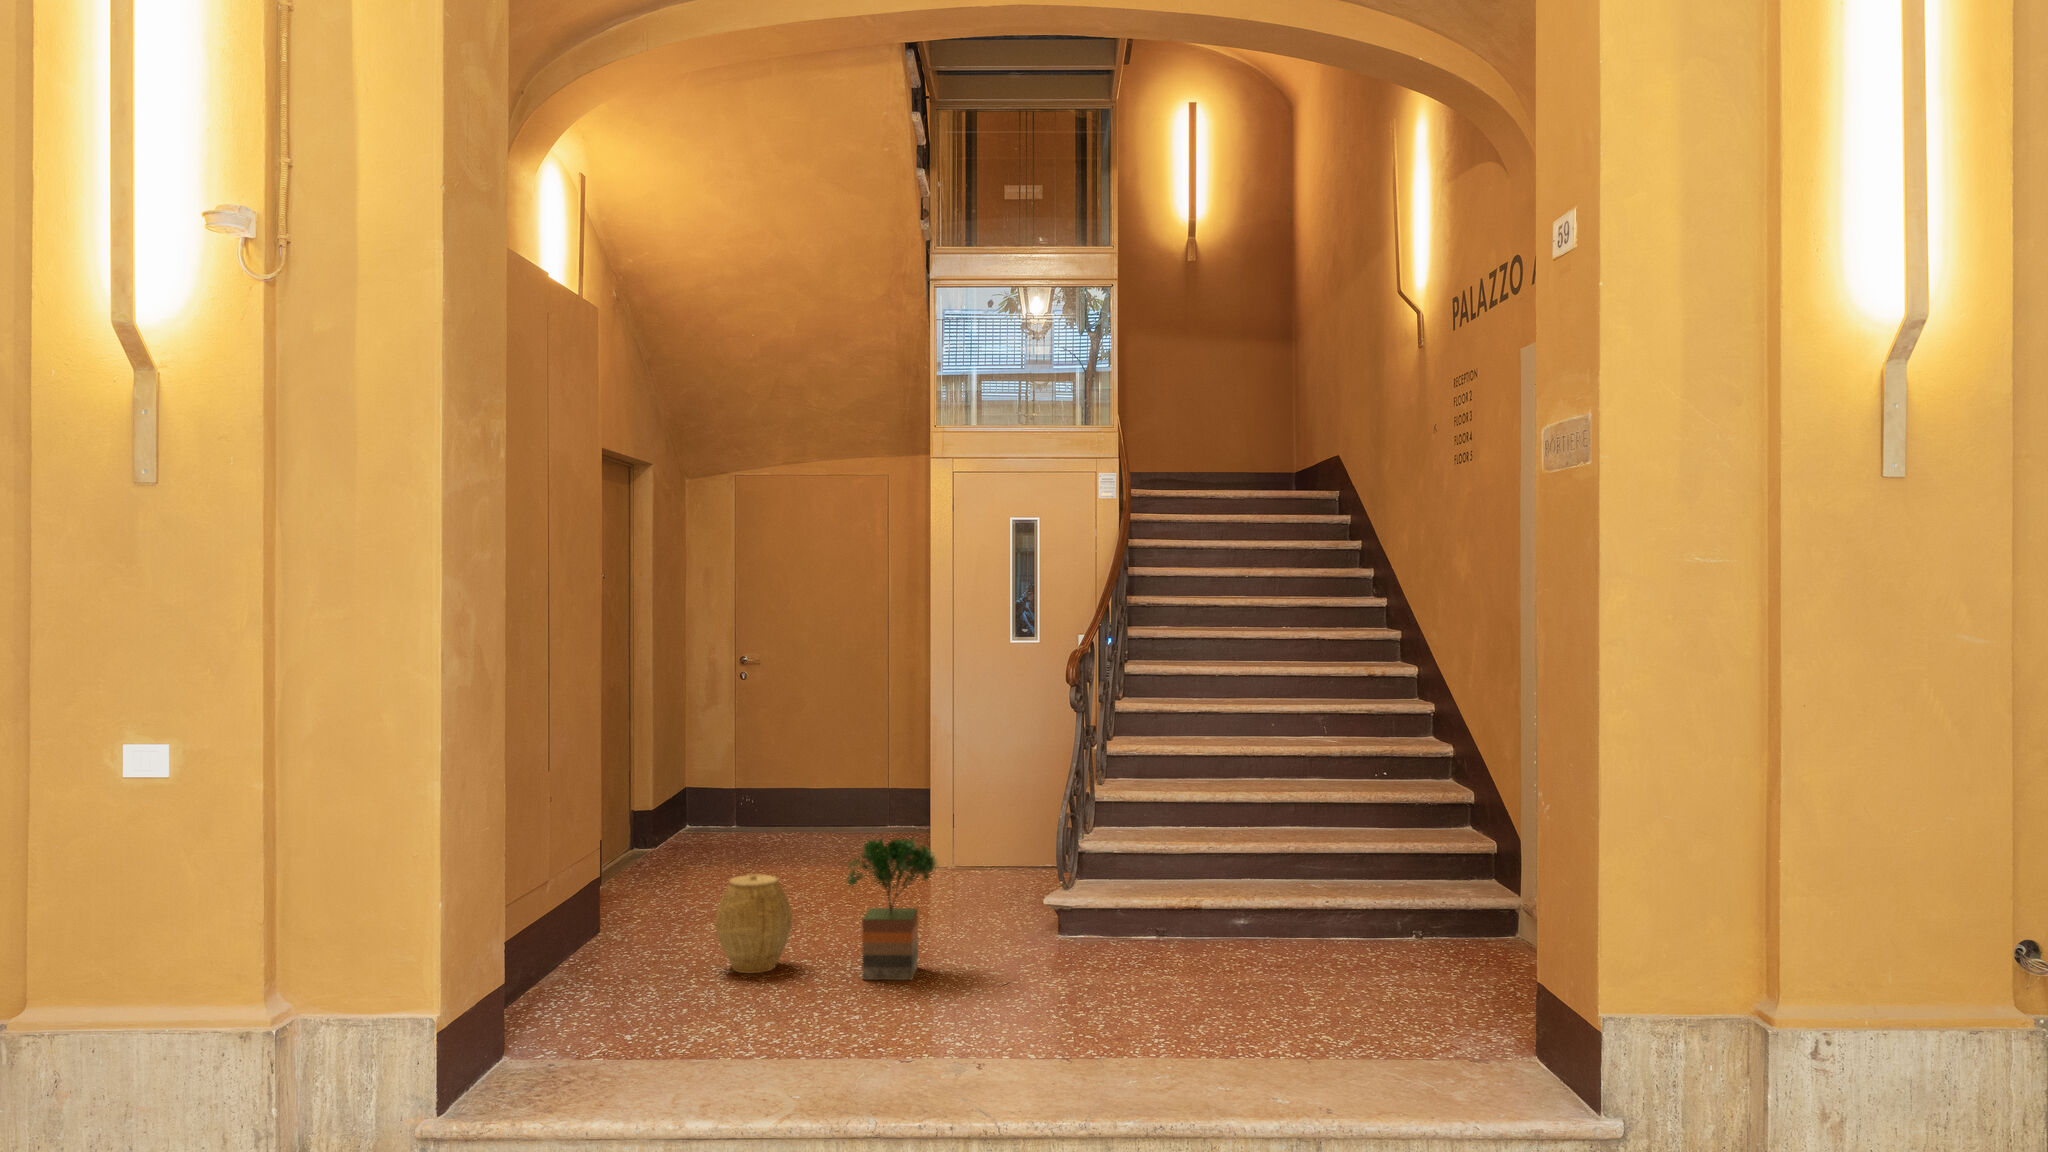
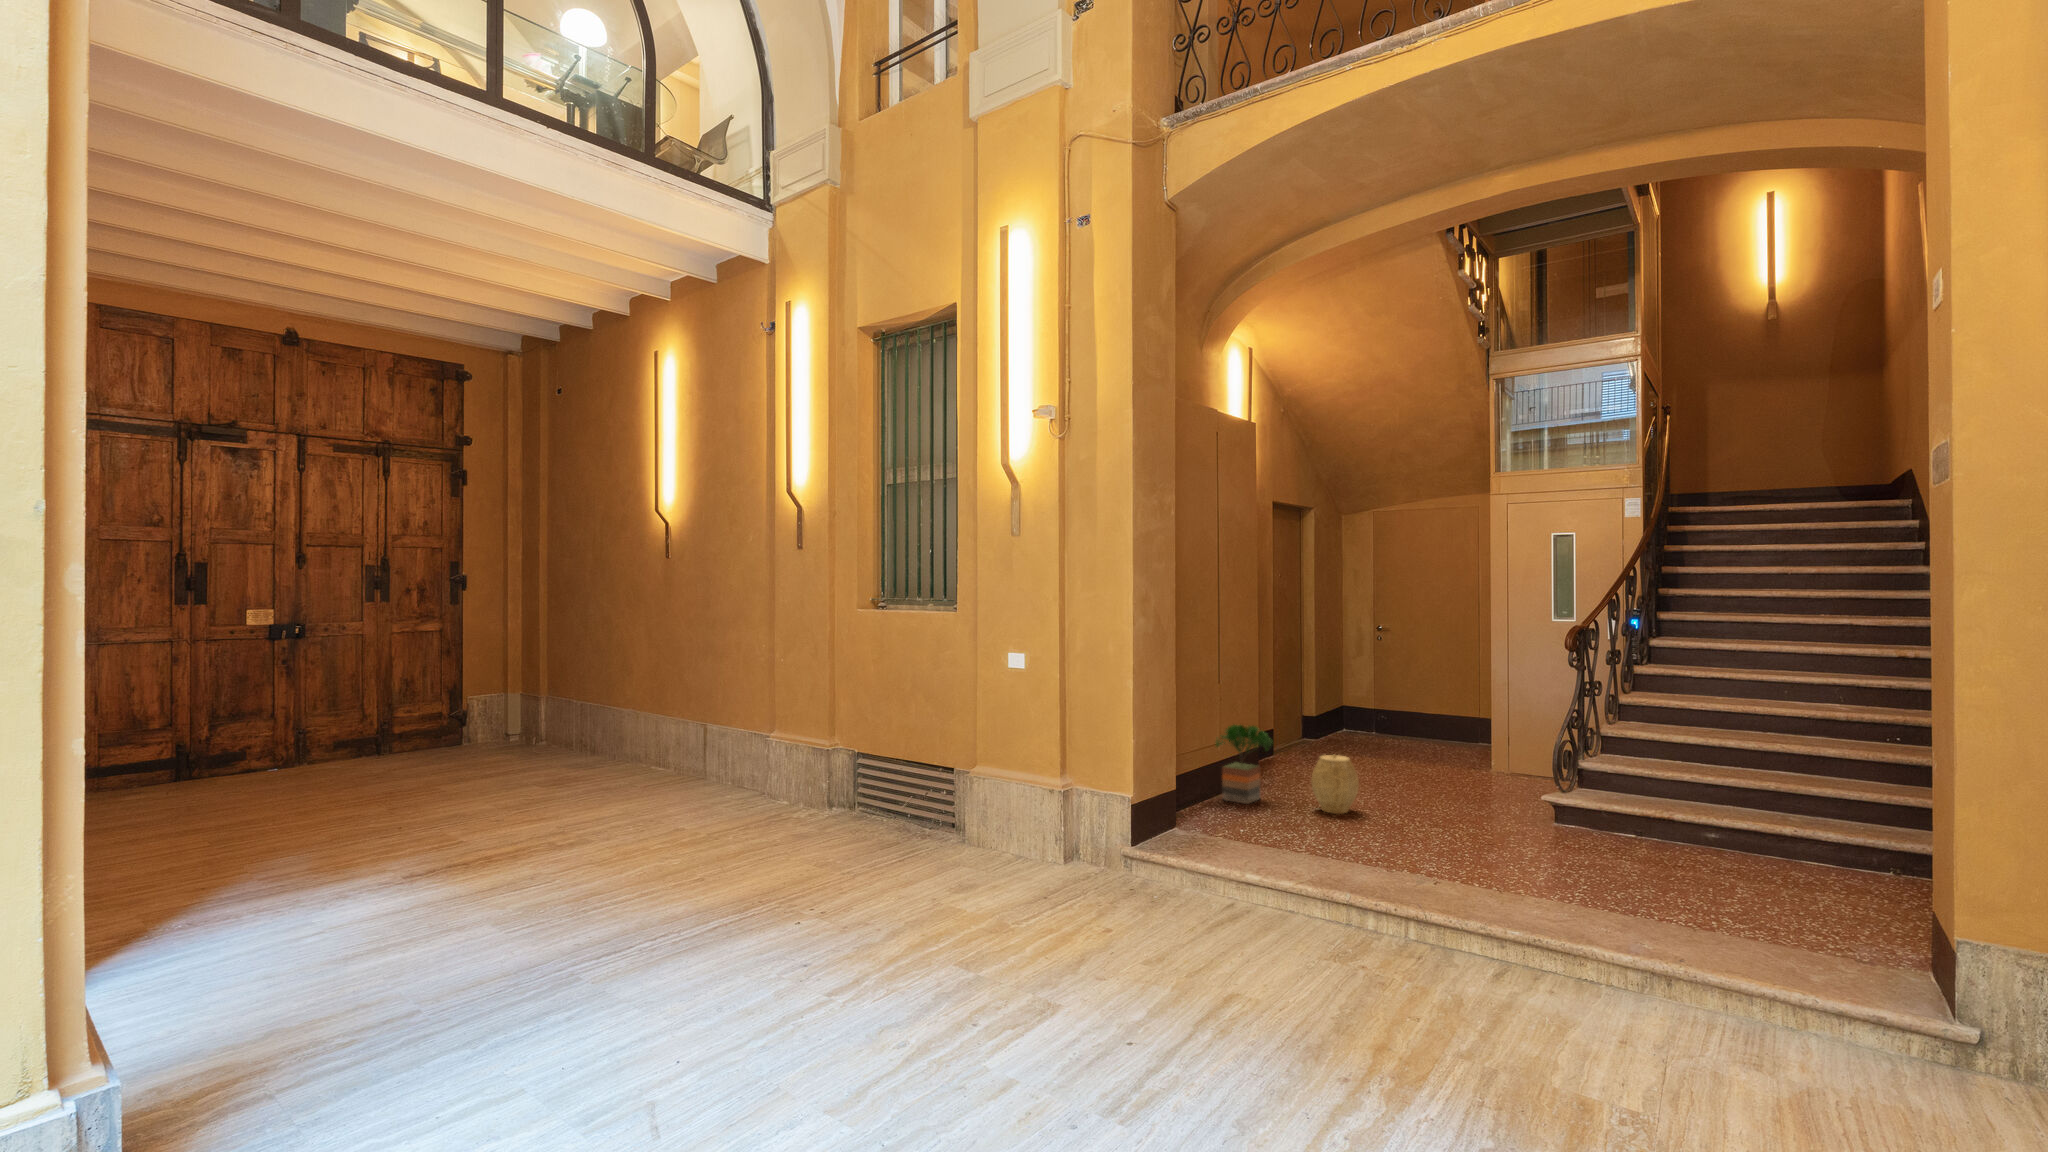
potted tree: present [847,839,938,980] -> present [1215,725,1271,804]

